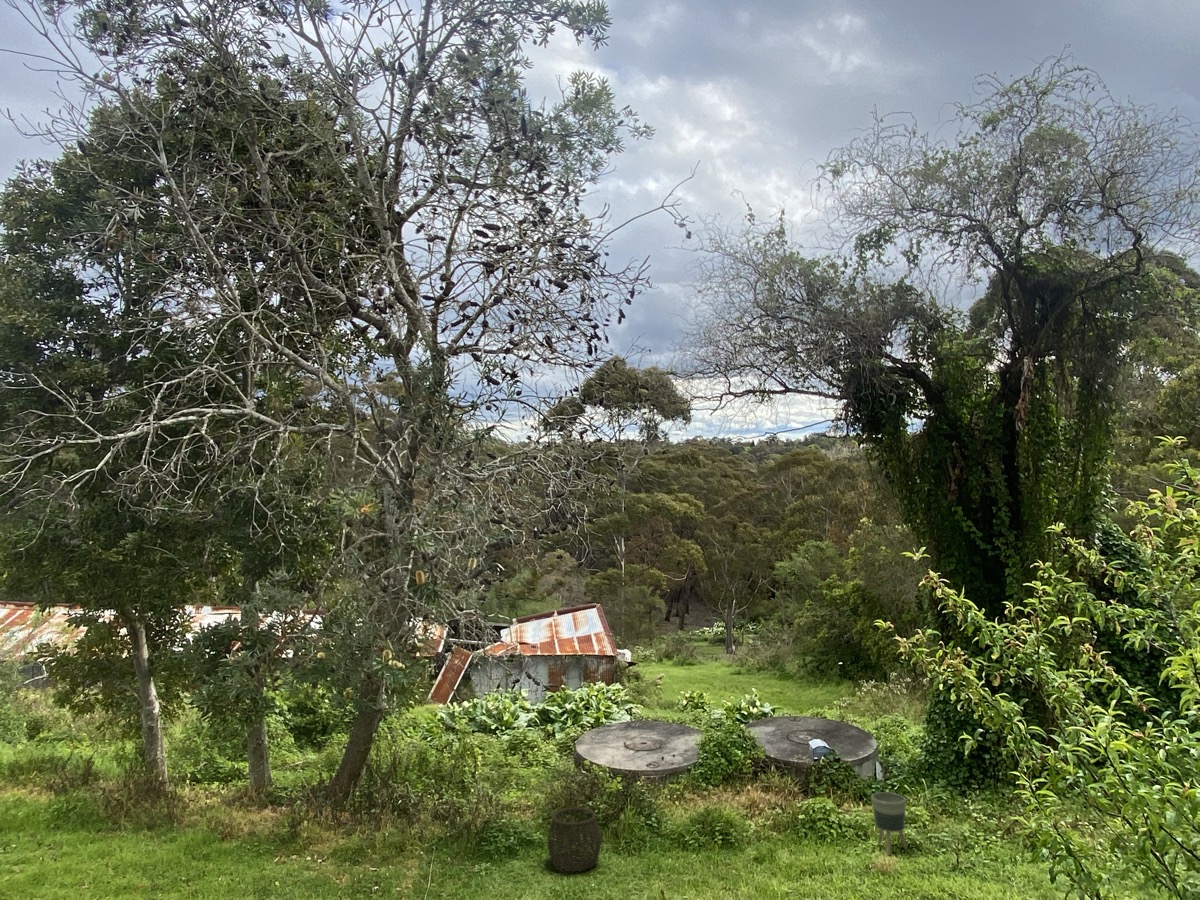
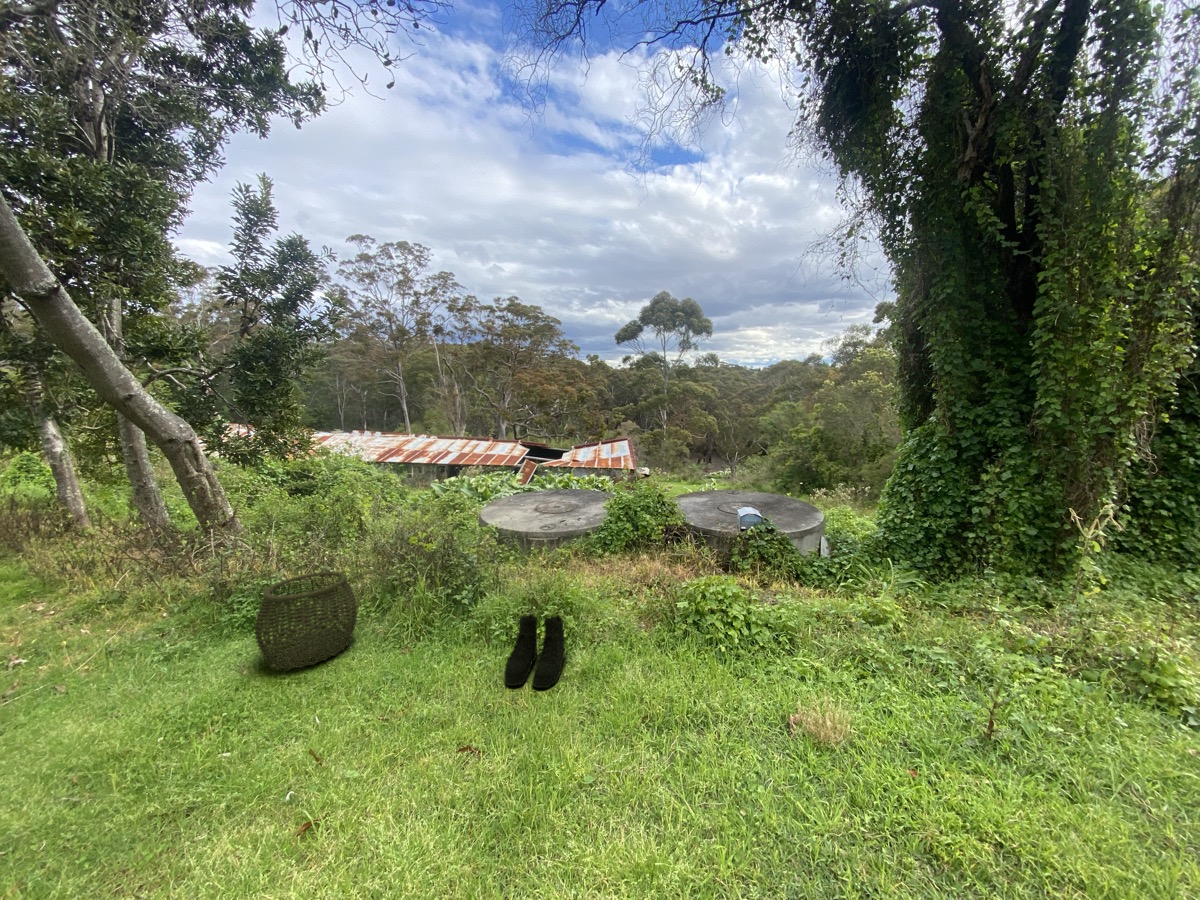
planter: present [871,792,907,855] -> none [802,578,876,698]
boots: none [713,826,747,865] -> present [504,614,565,688]

